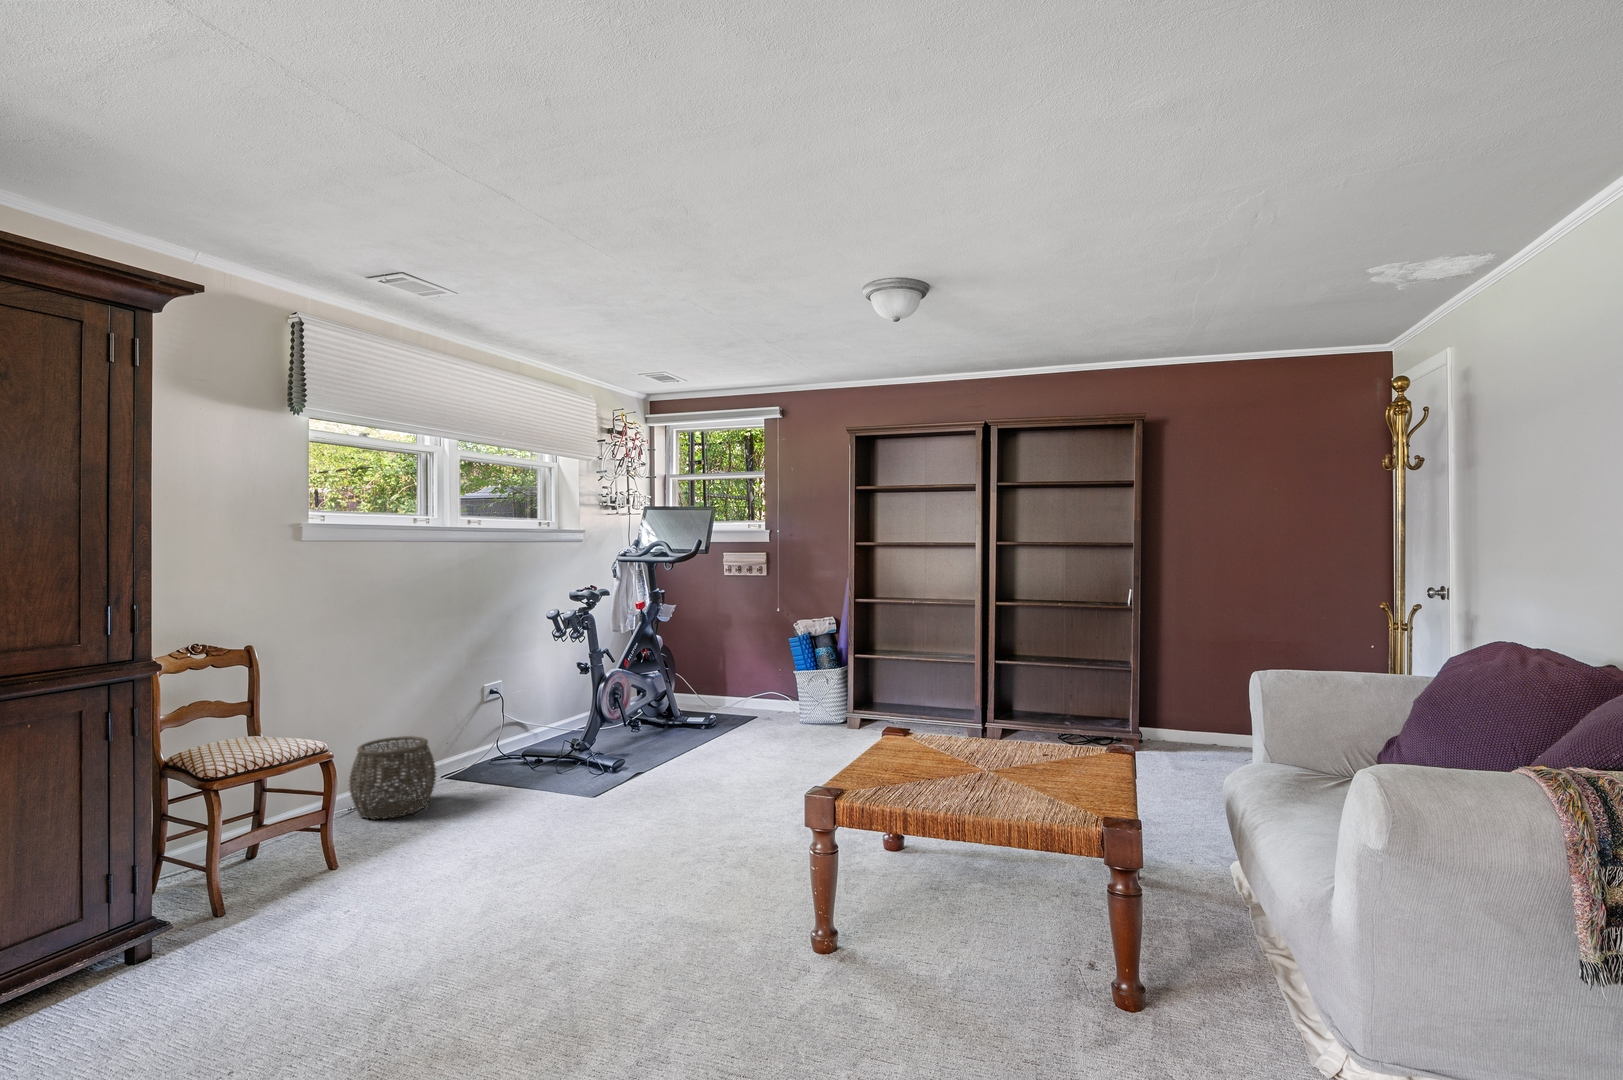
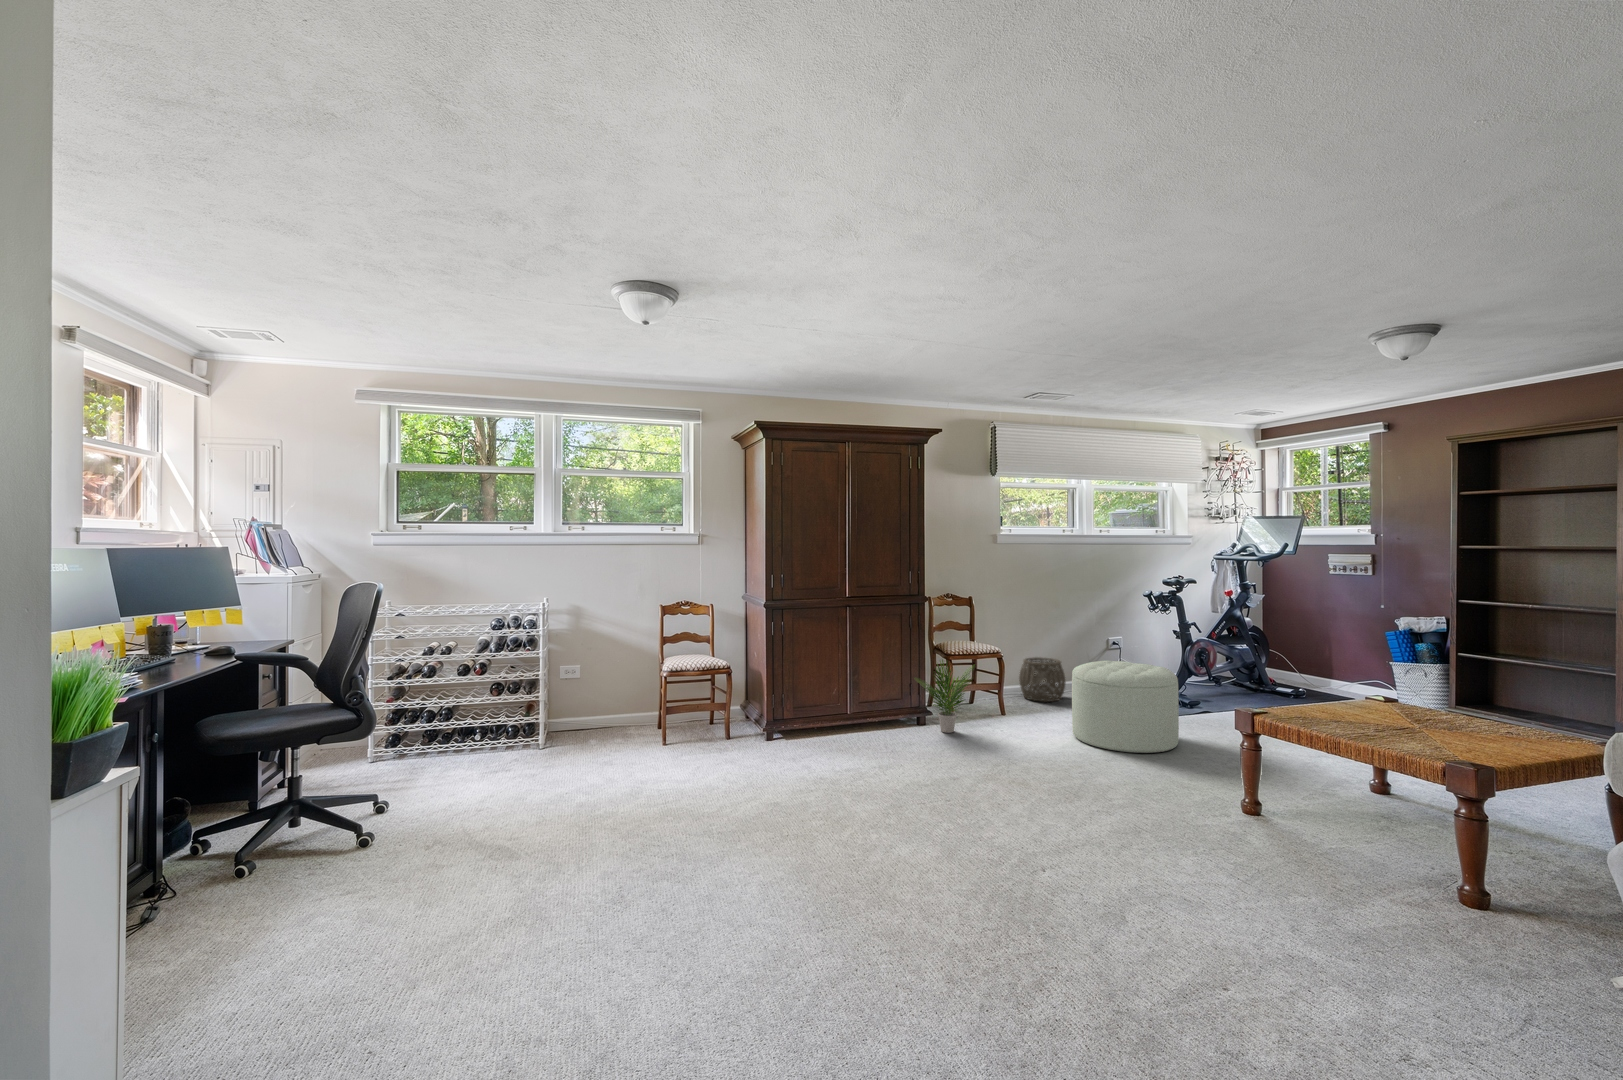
ottoman: none [486,728,652,892] -> present [1072,660,1179,754]
potted plant: none [119,793,298,966] -> present [918,660,974,733]

